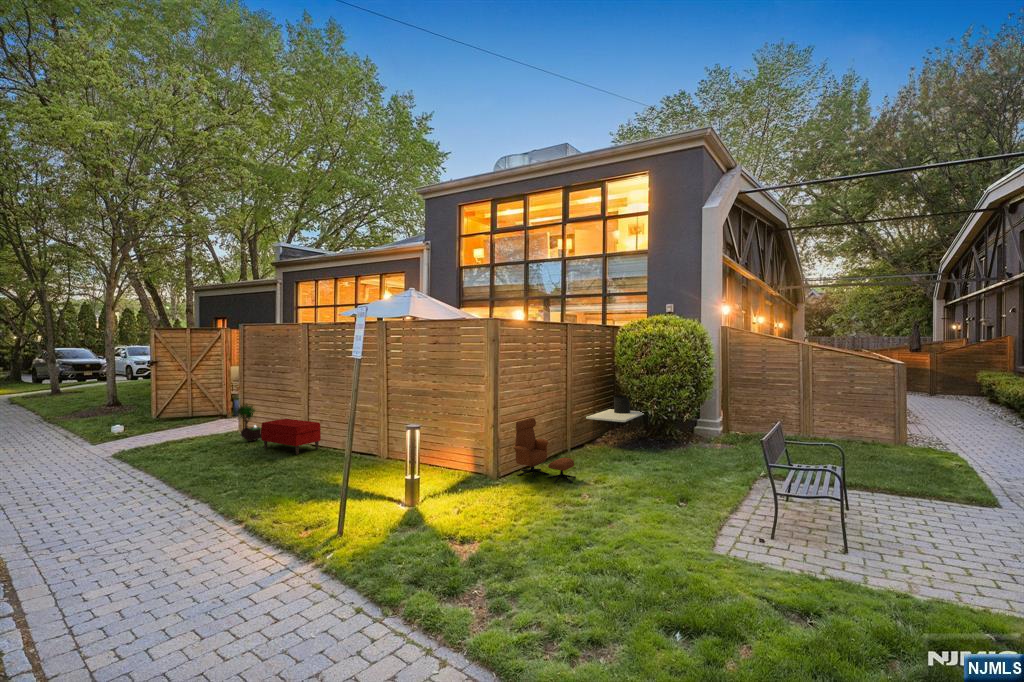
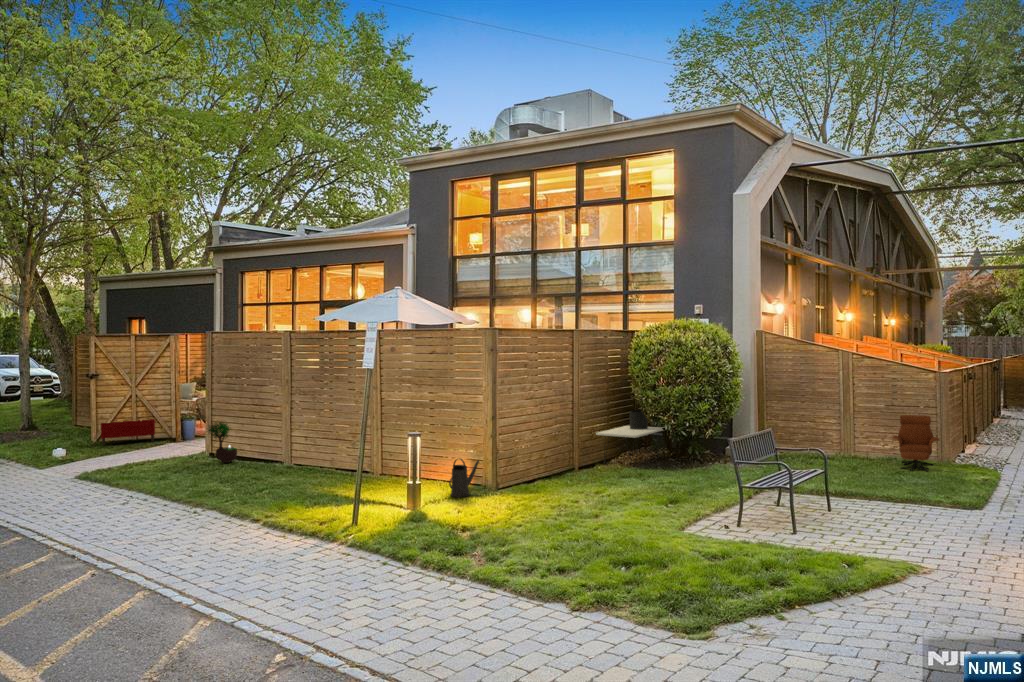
lounge chair: present [513,418,576,483] -> present [892,415,939,471]
bench: present [261,419,321,455] -> present [101,419,155,446]
watering can: none [450,448,481,489] -> present [449,458,479,497]

